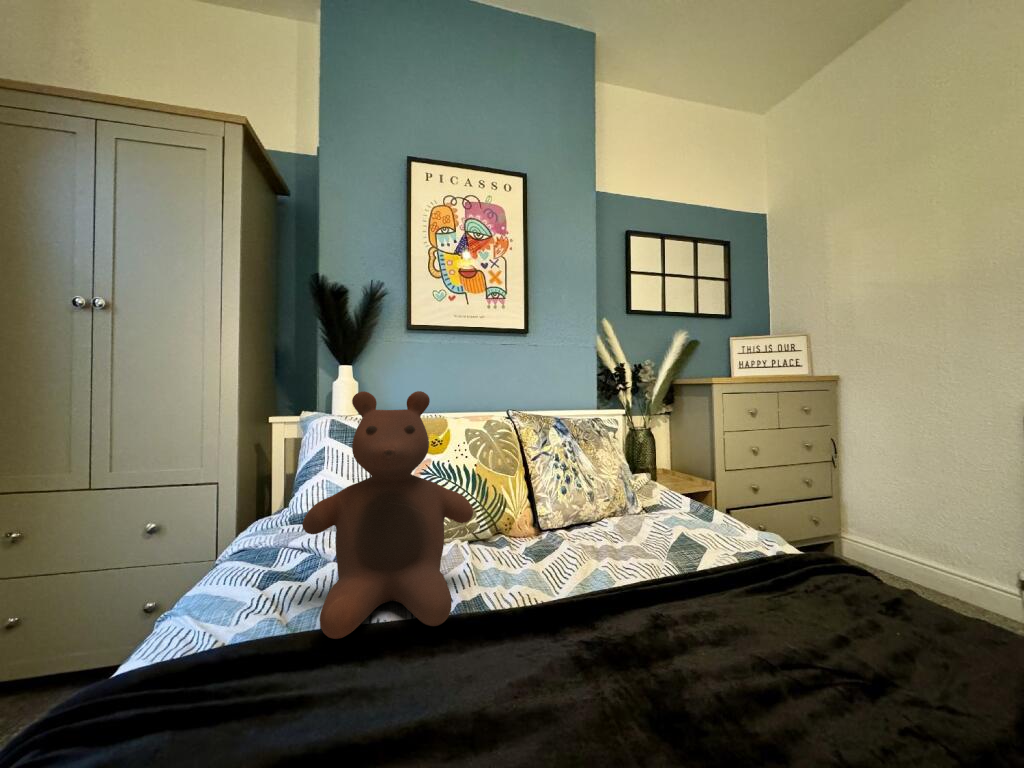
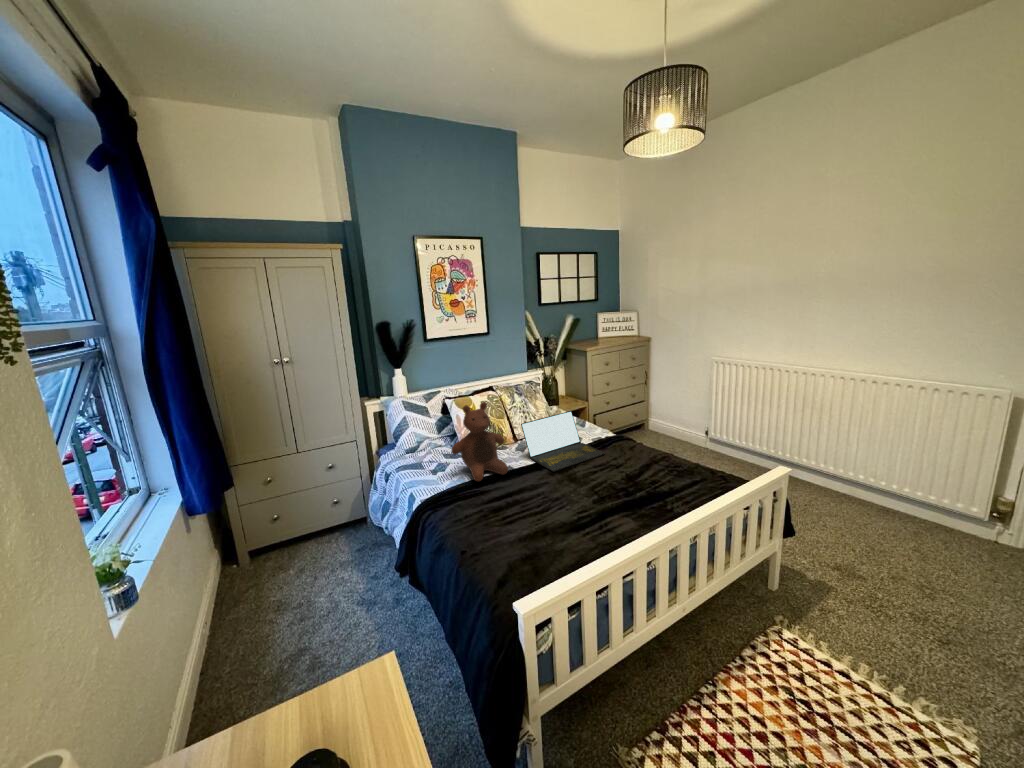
laptop: none [531,465,799,650] -> present [521,411,605,472]

